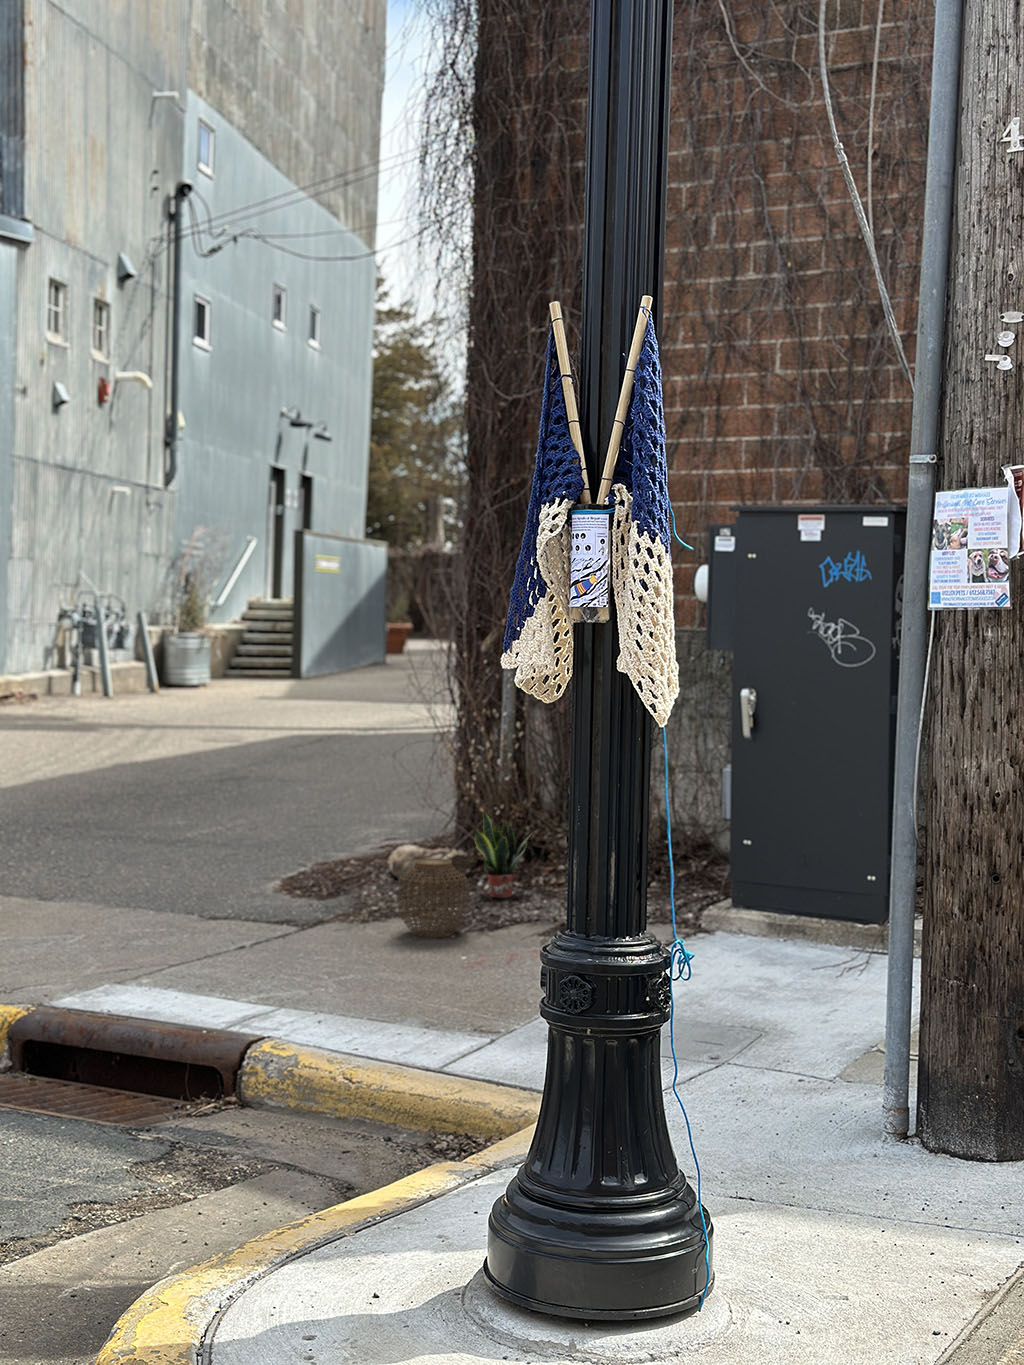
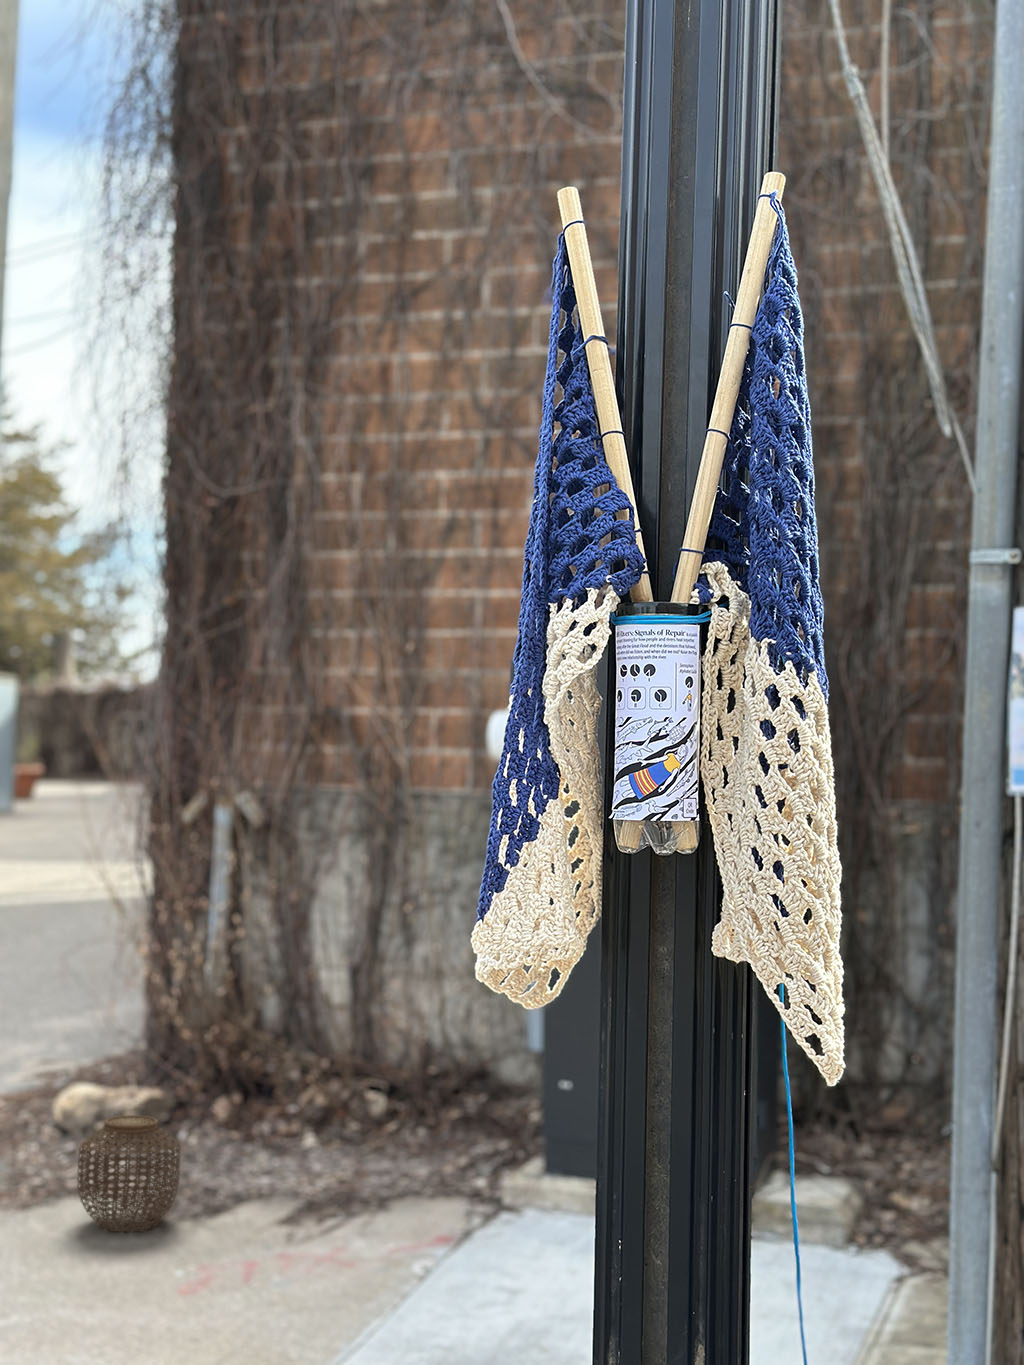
potted plant: present [475,812,528,898] -> none [180,1037,257,1158]

